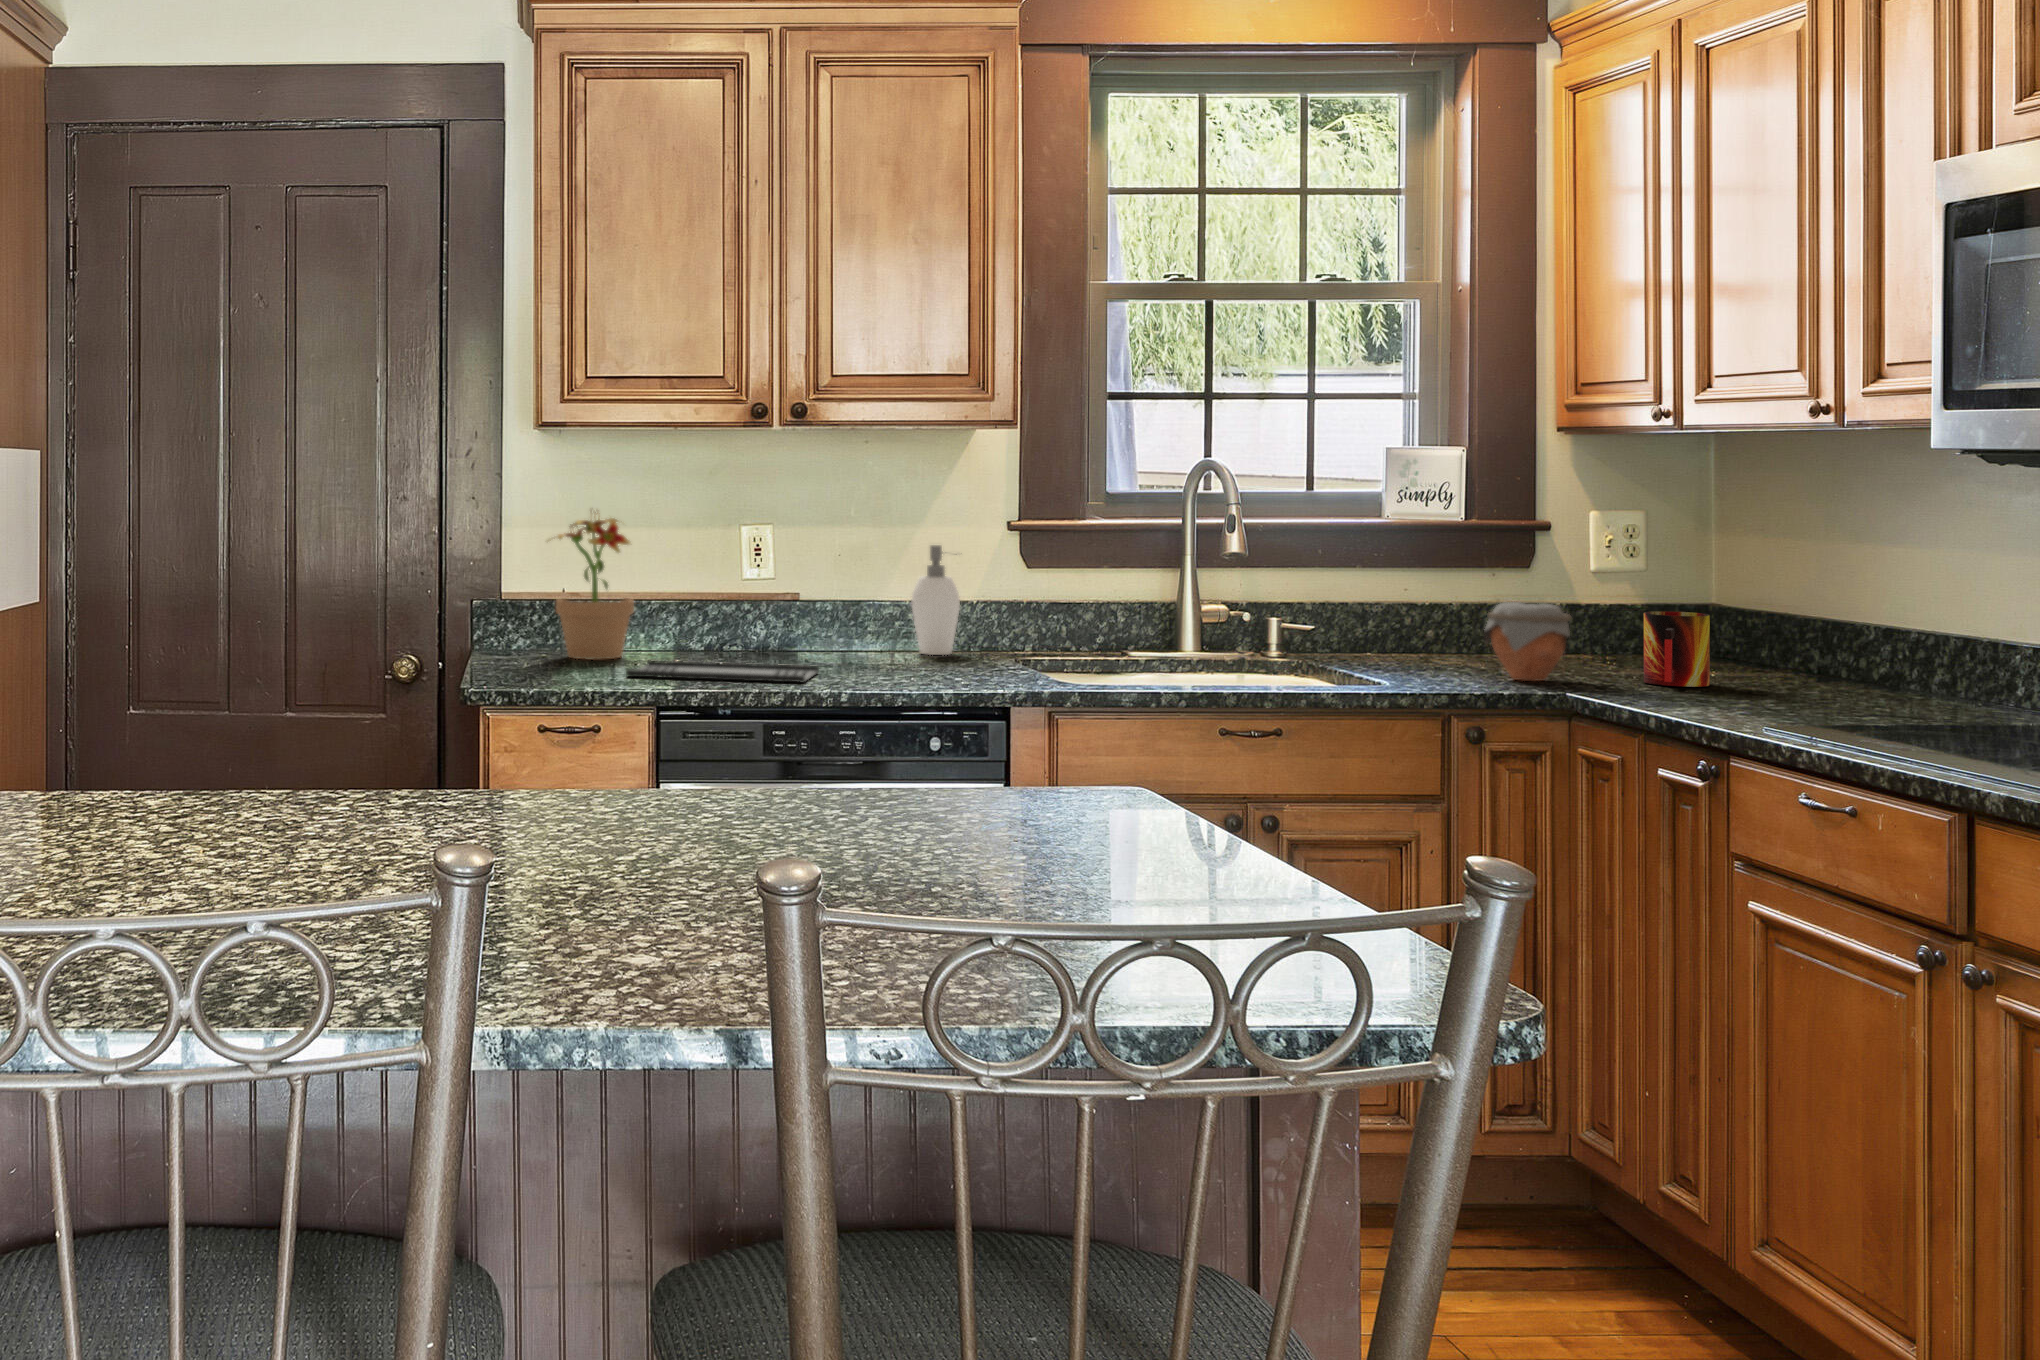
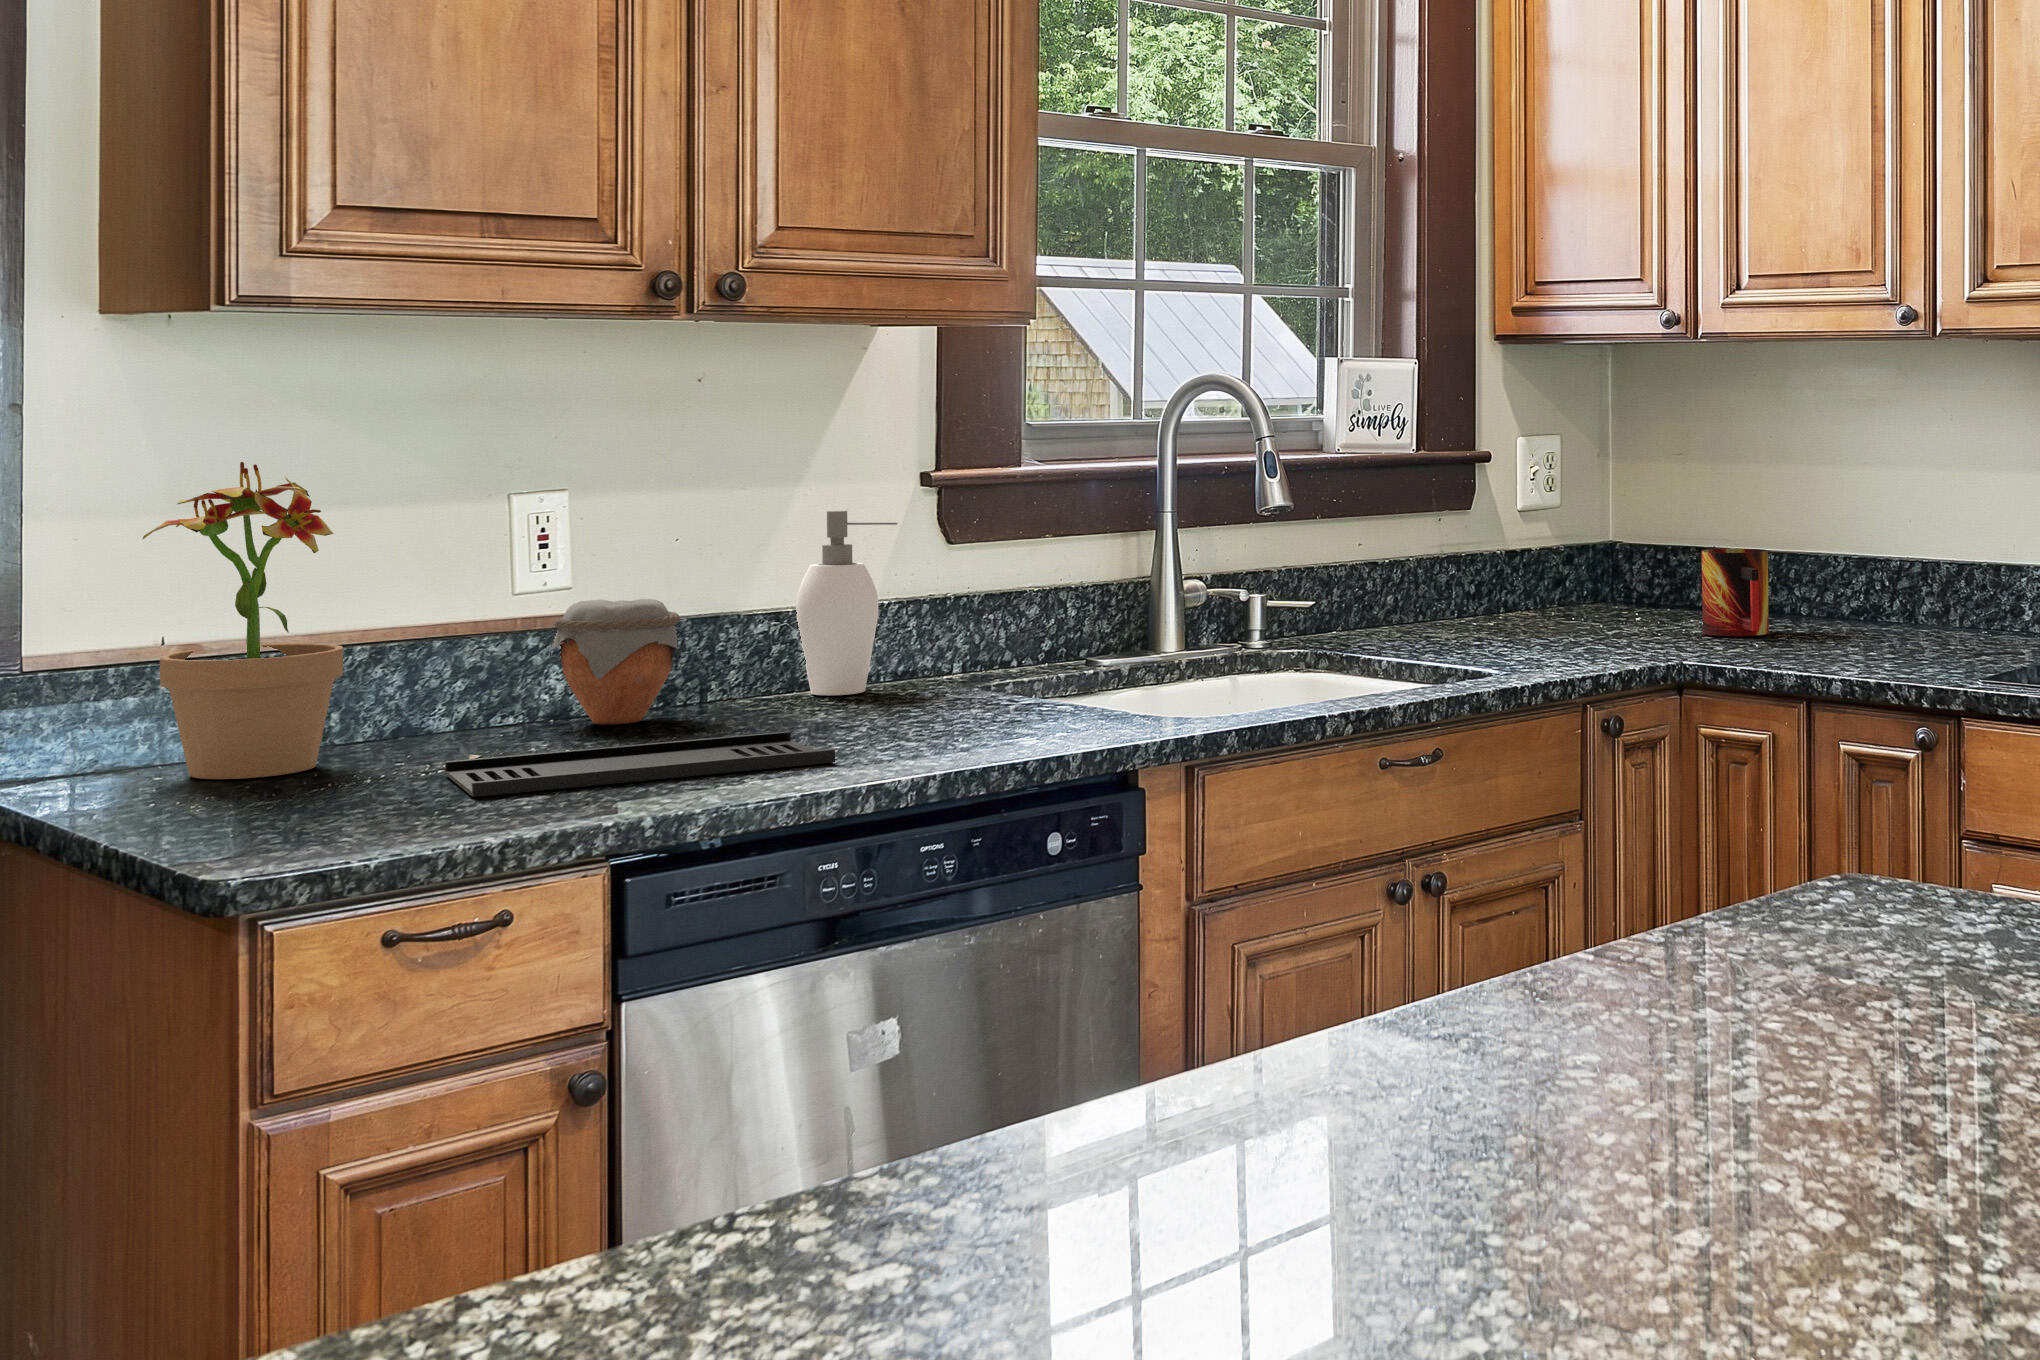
jar: present [1484,602,1571,681] -> present [550,599,680,725]

